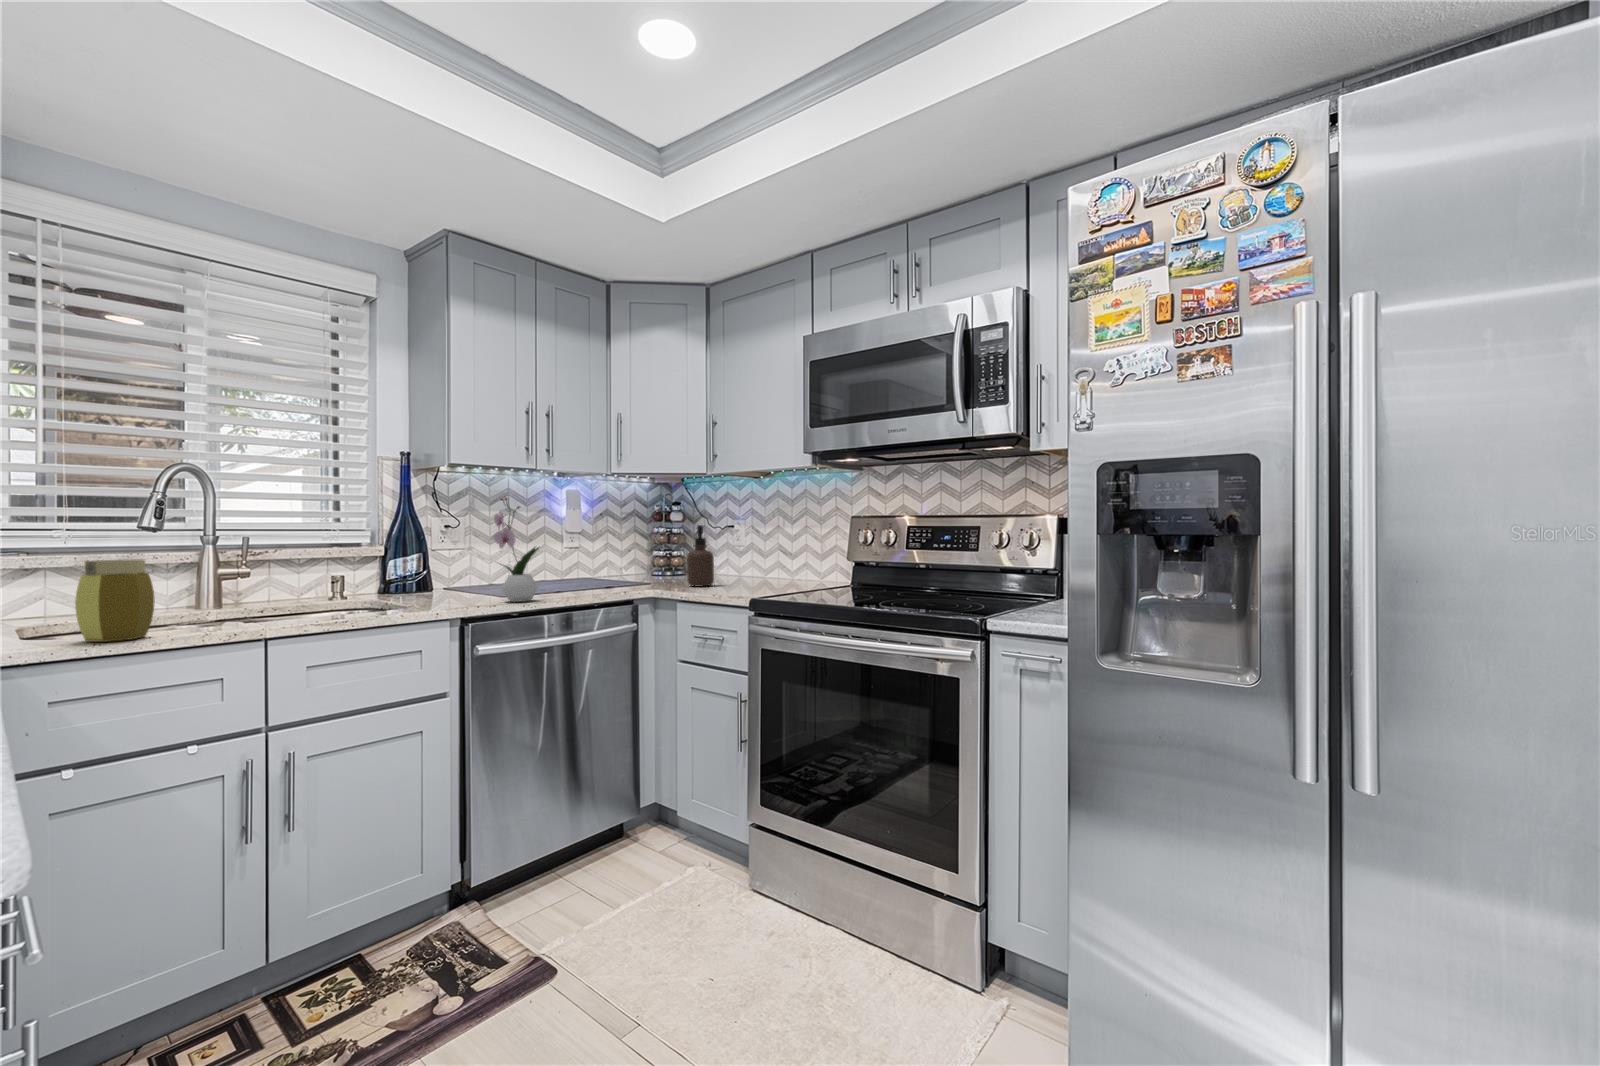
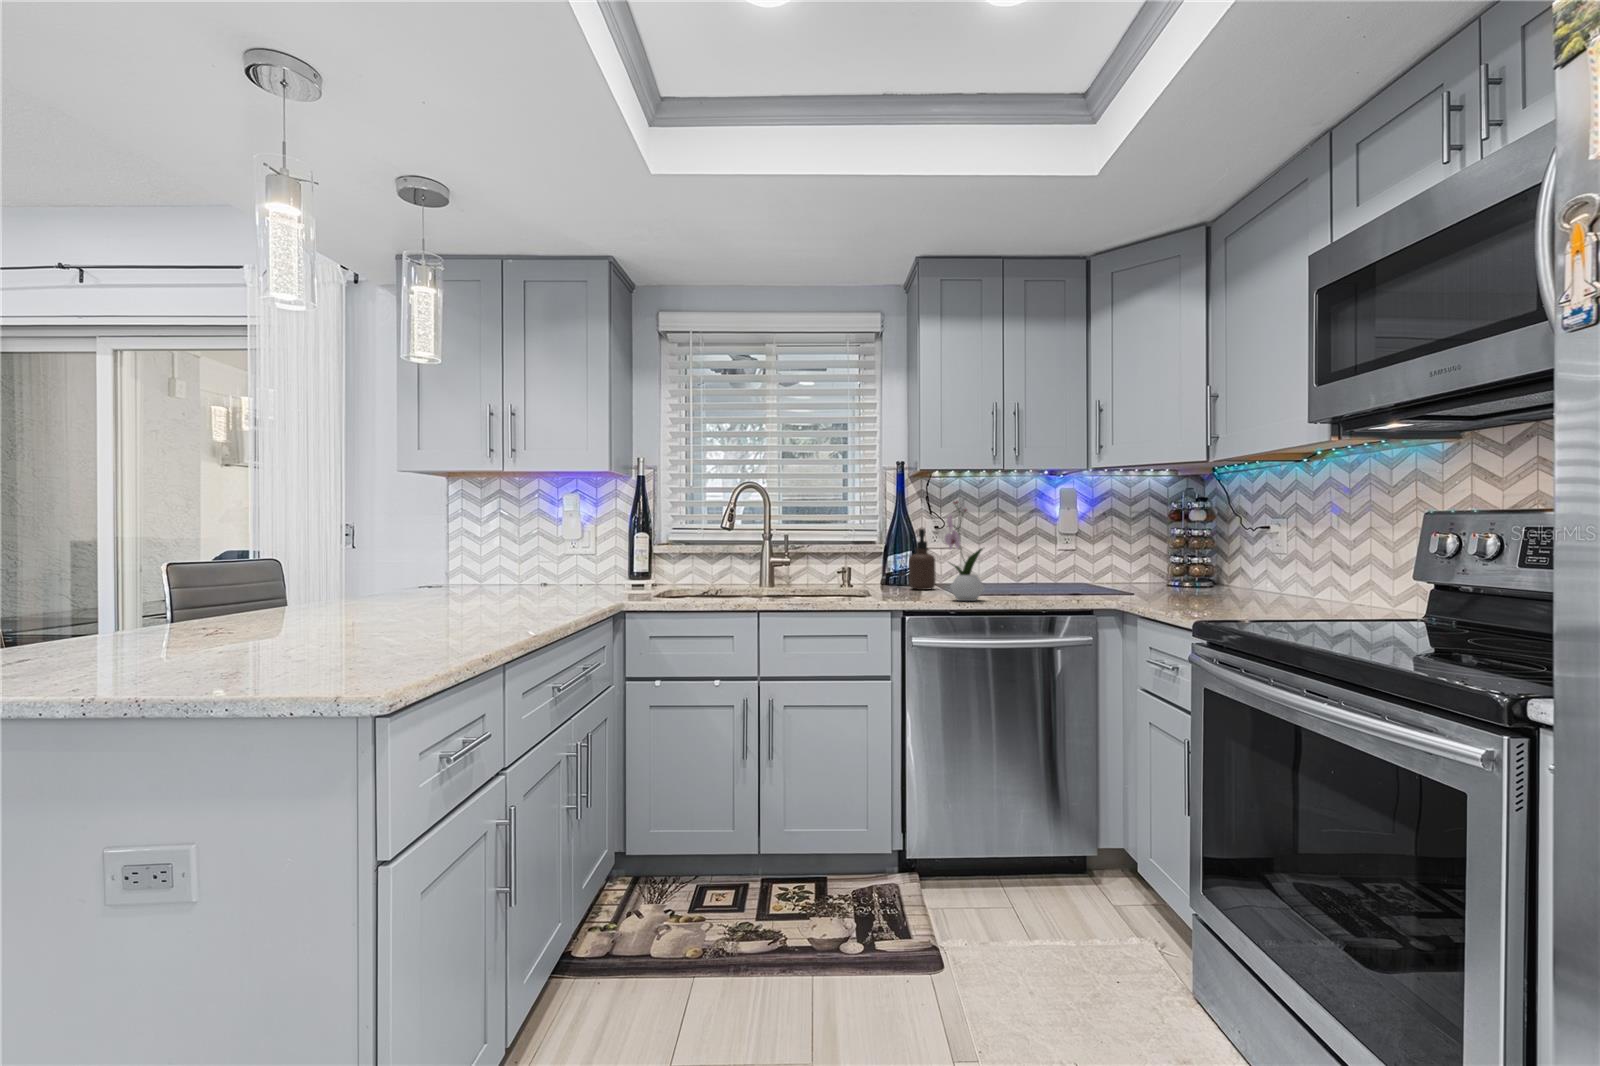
soap dispenser: present [687,525,714,586] -> present [909,529,936,590]
jar: present [75,559,155,642] -> none [661,552,699,606]

